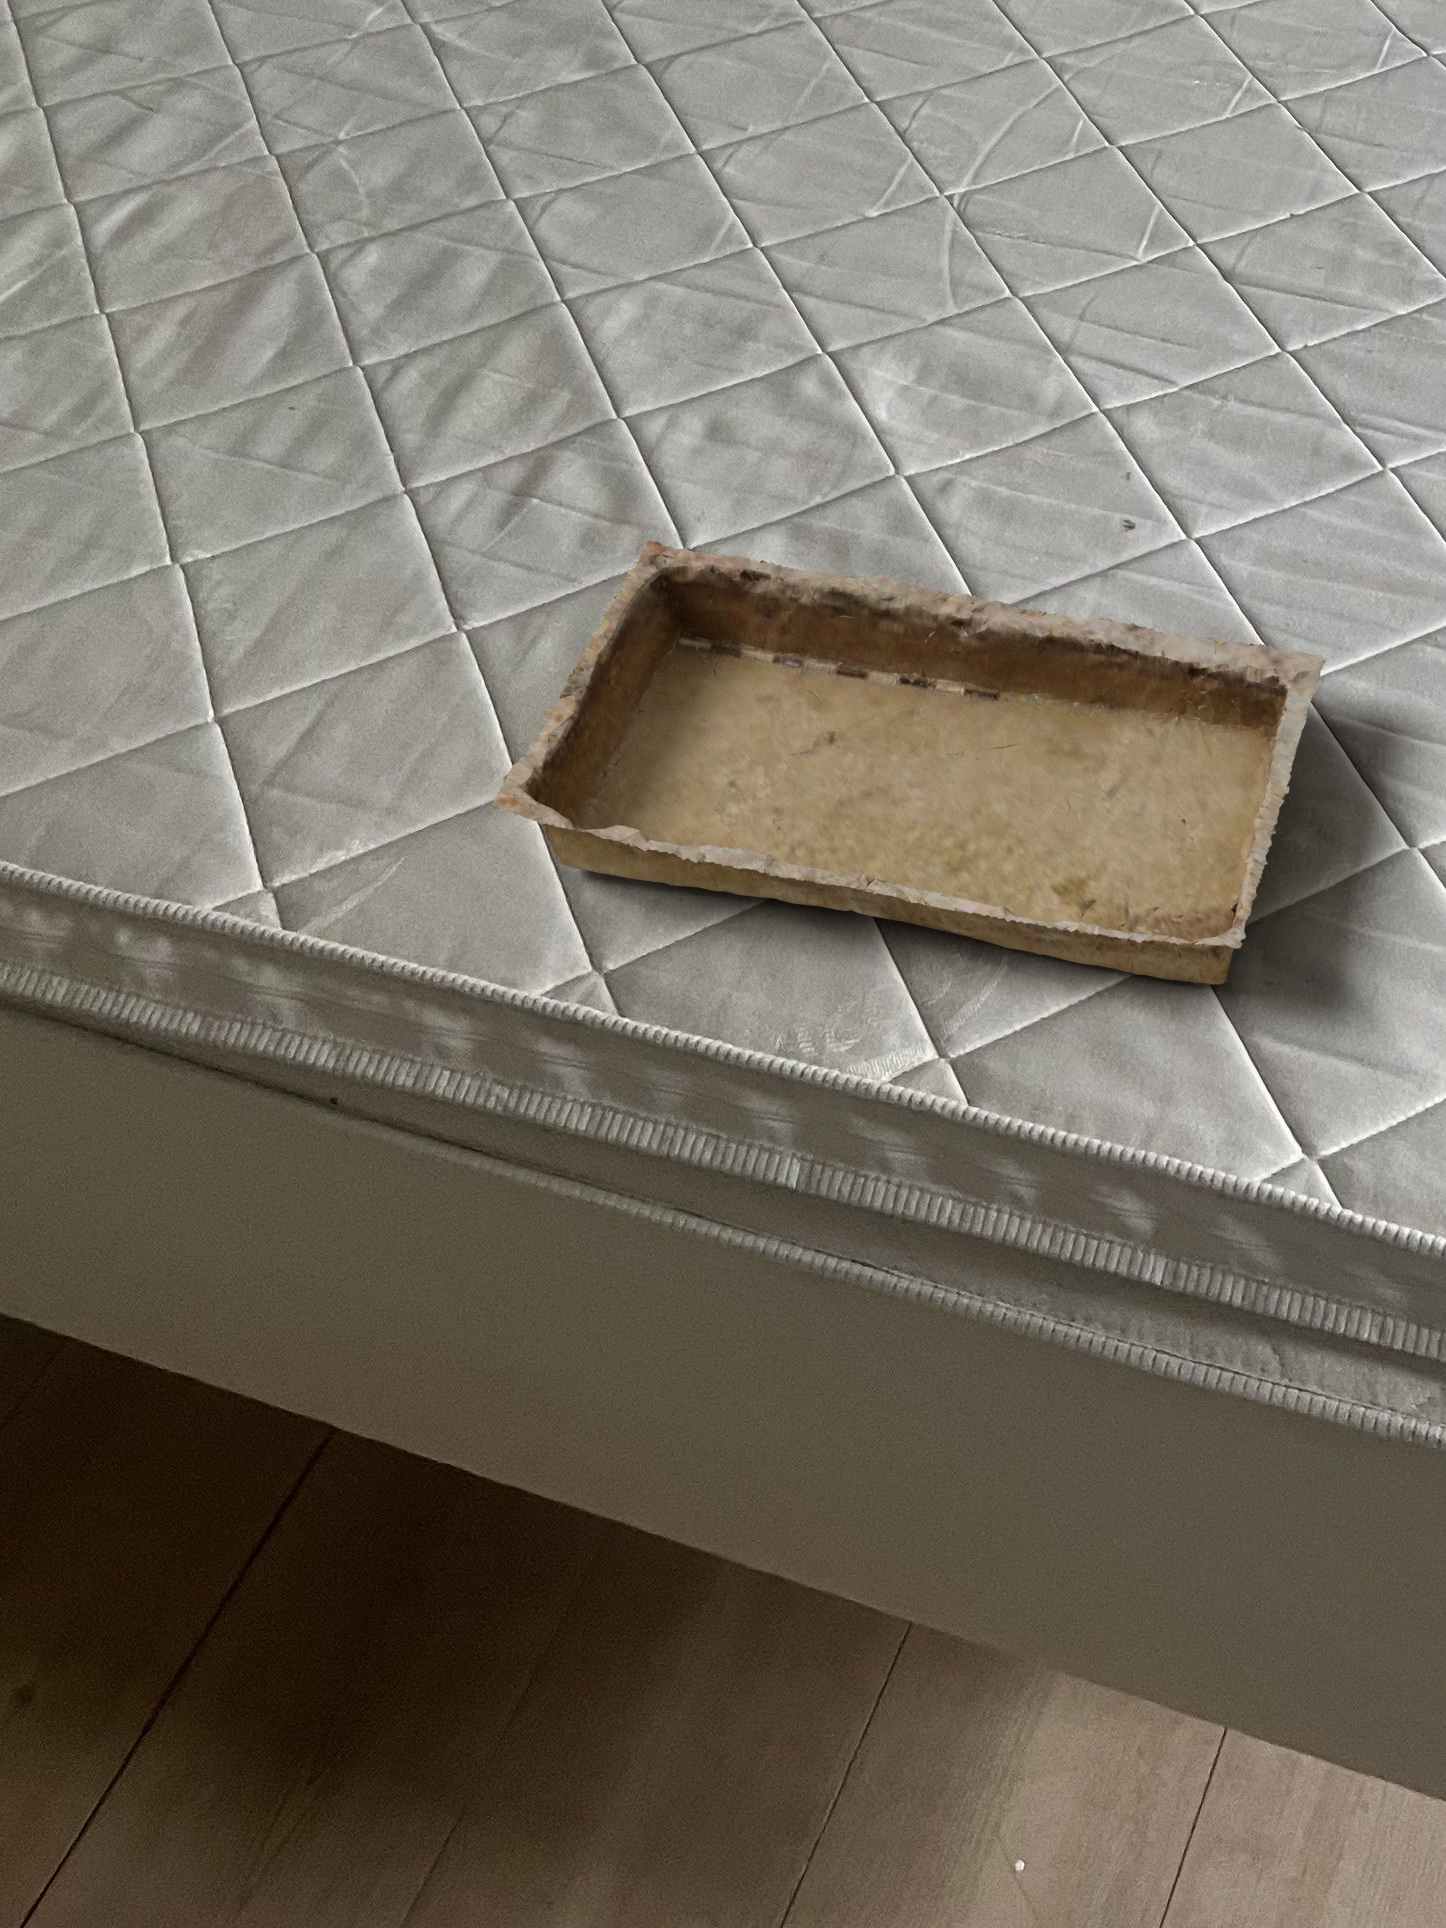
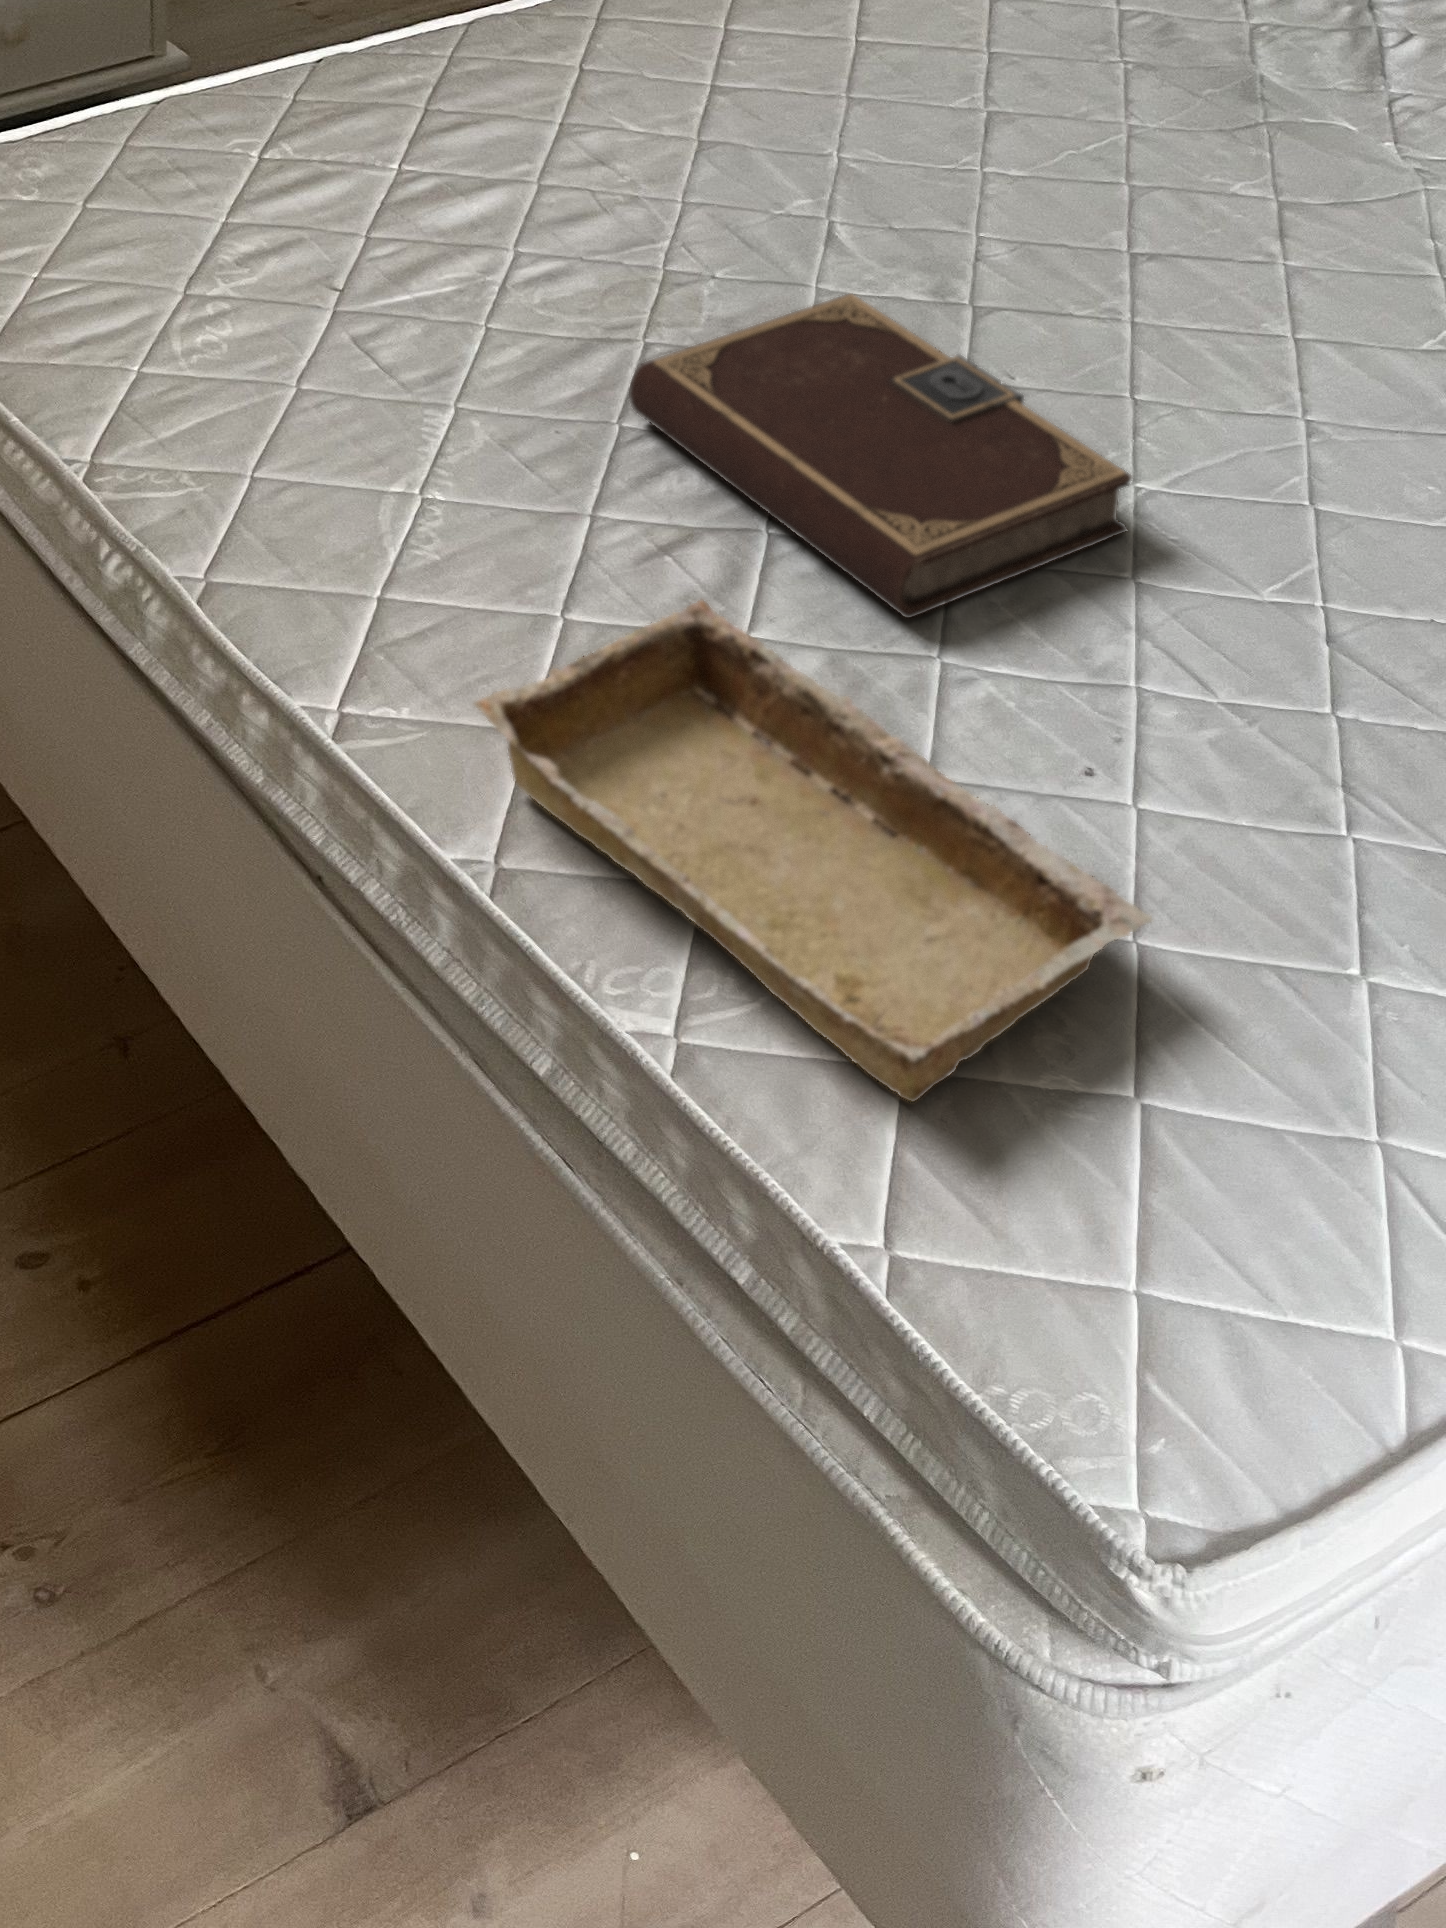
notebook: none [363,105,974,447] -> present [629,294,1132,618]

